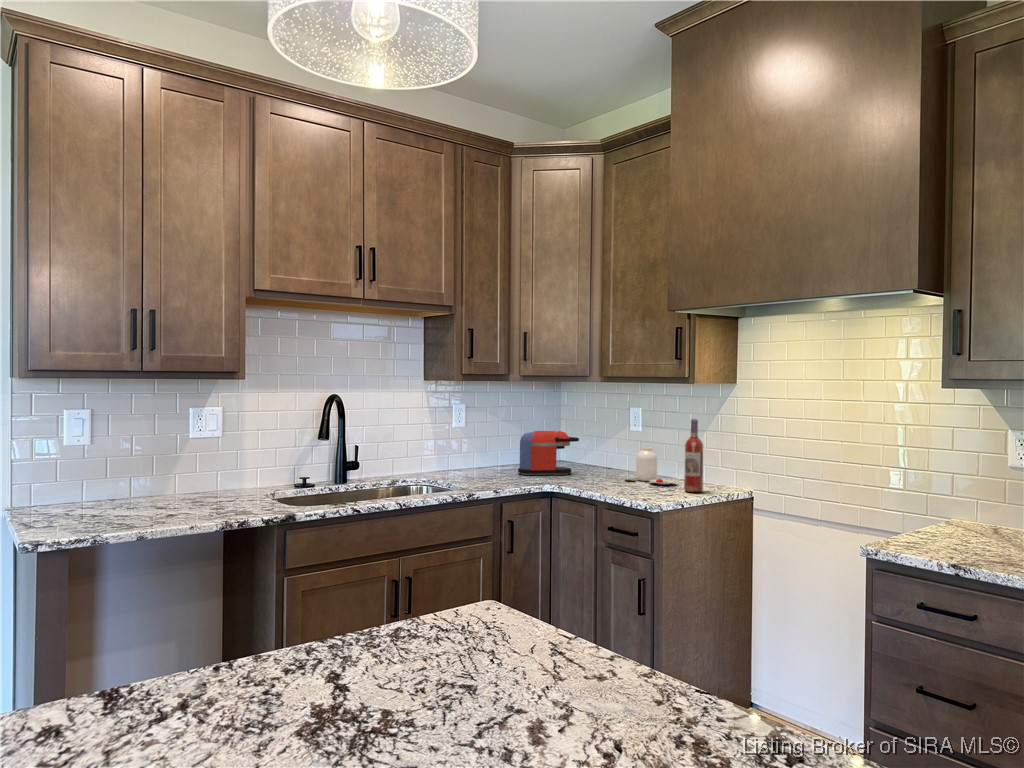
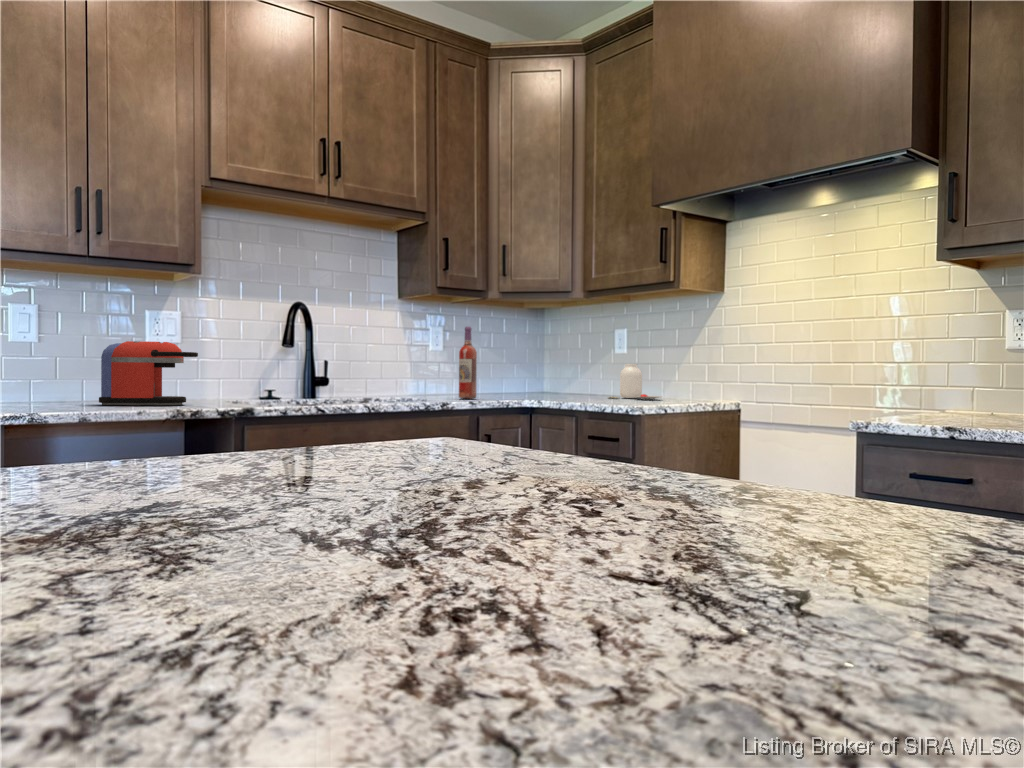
wine bottle: present [684,419,703,492] -> present [459,327,477,399]
coffee maker: present [518,431,579,475] -> present [99,341,198,405]

